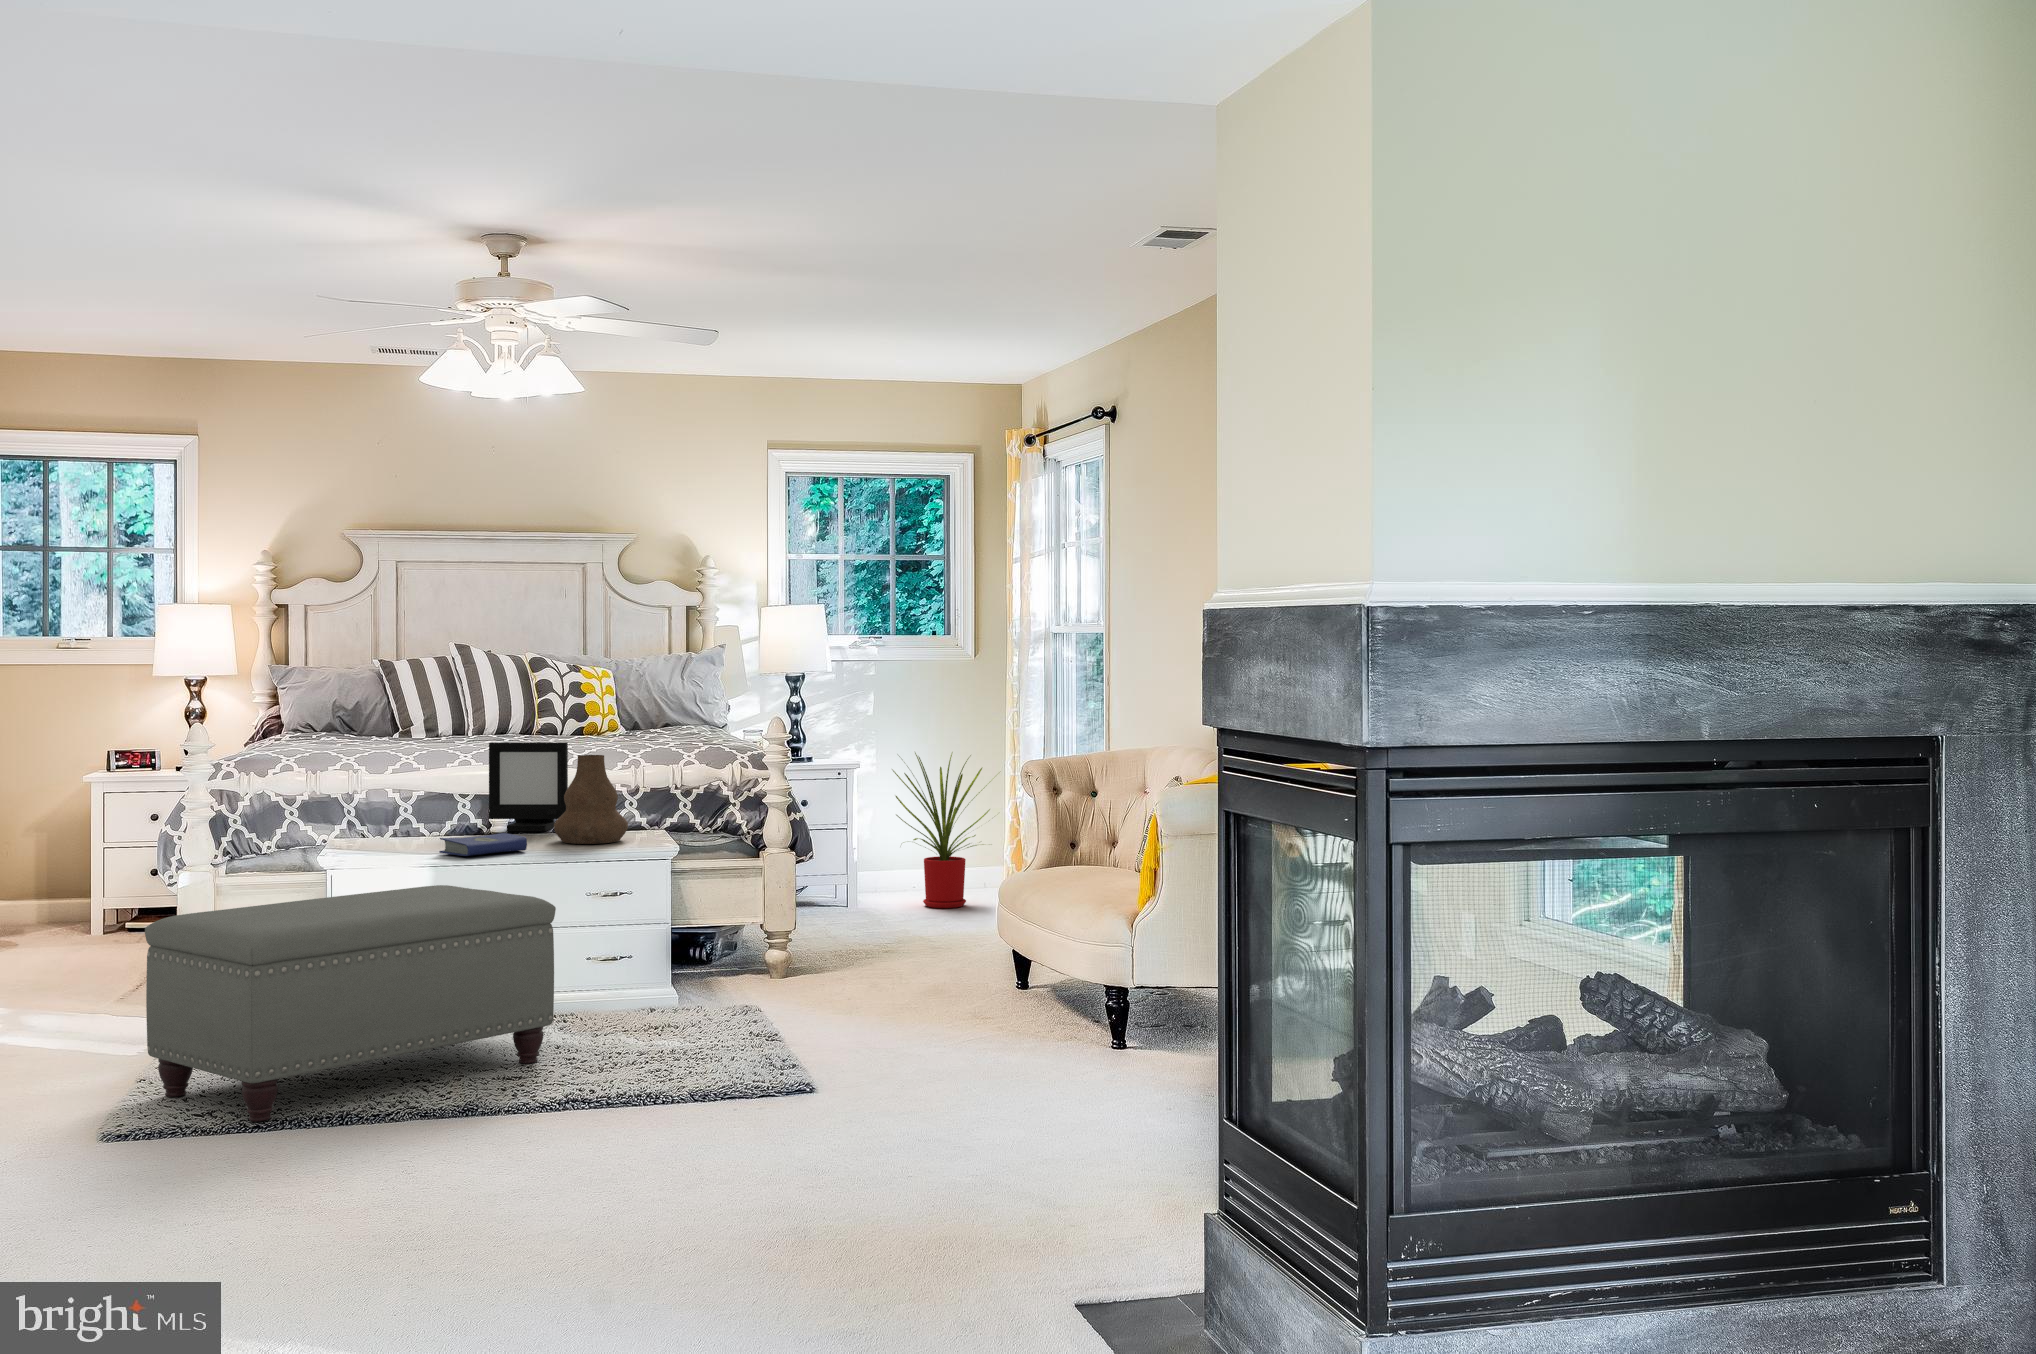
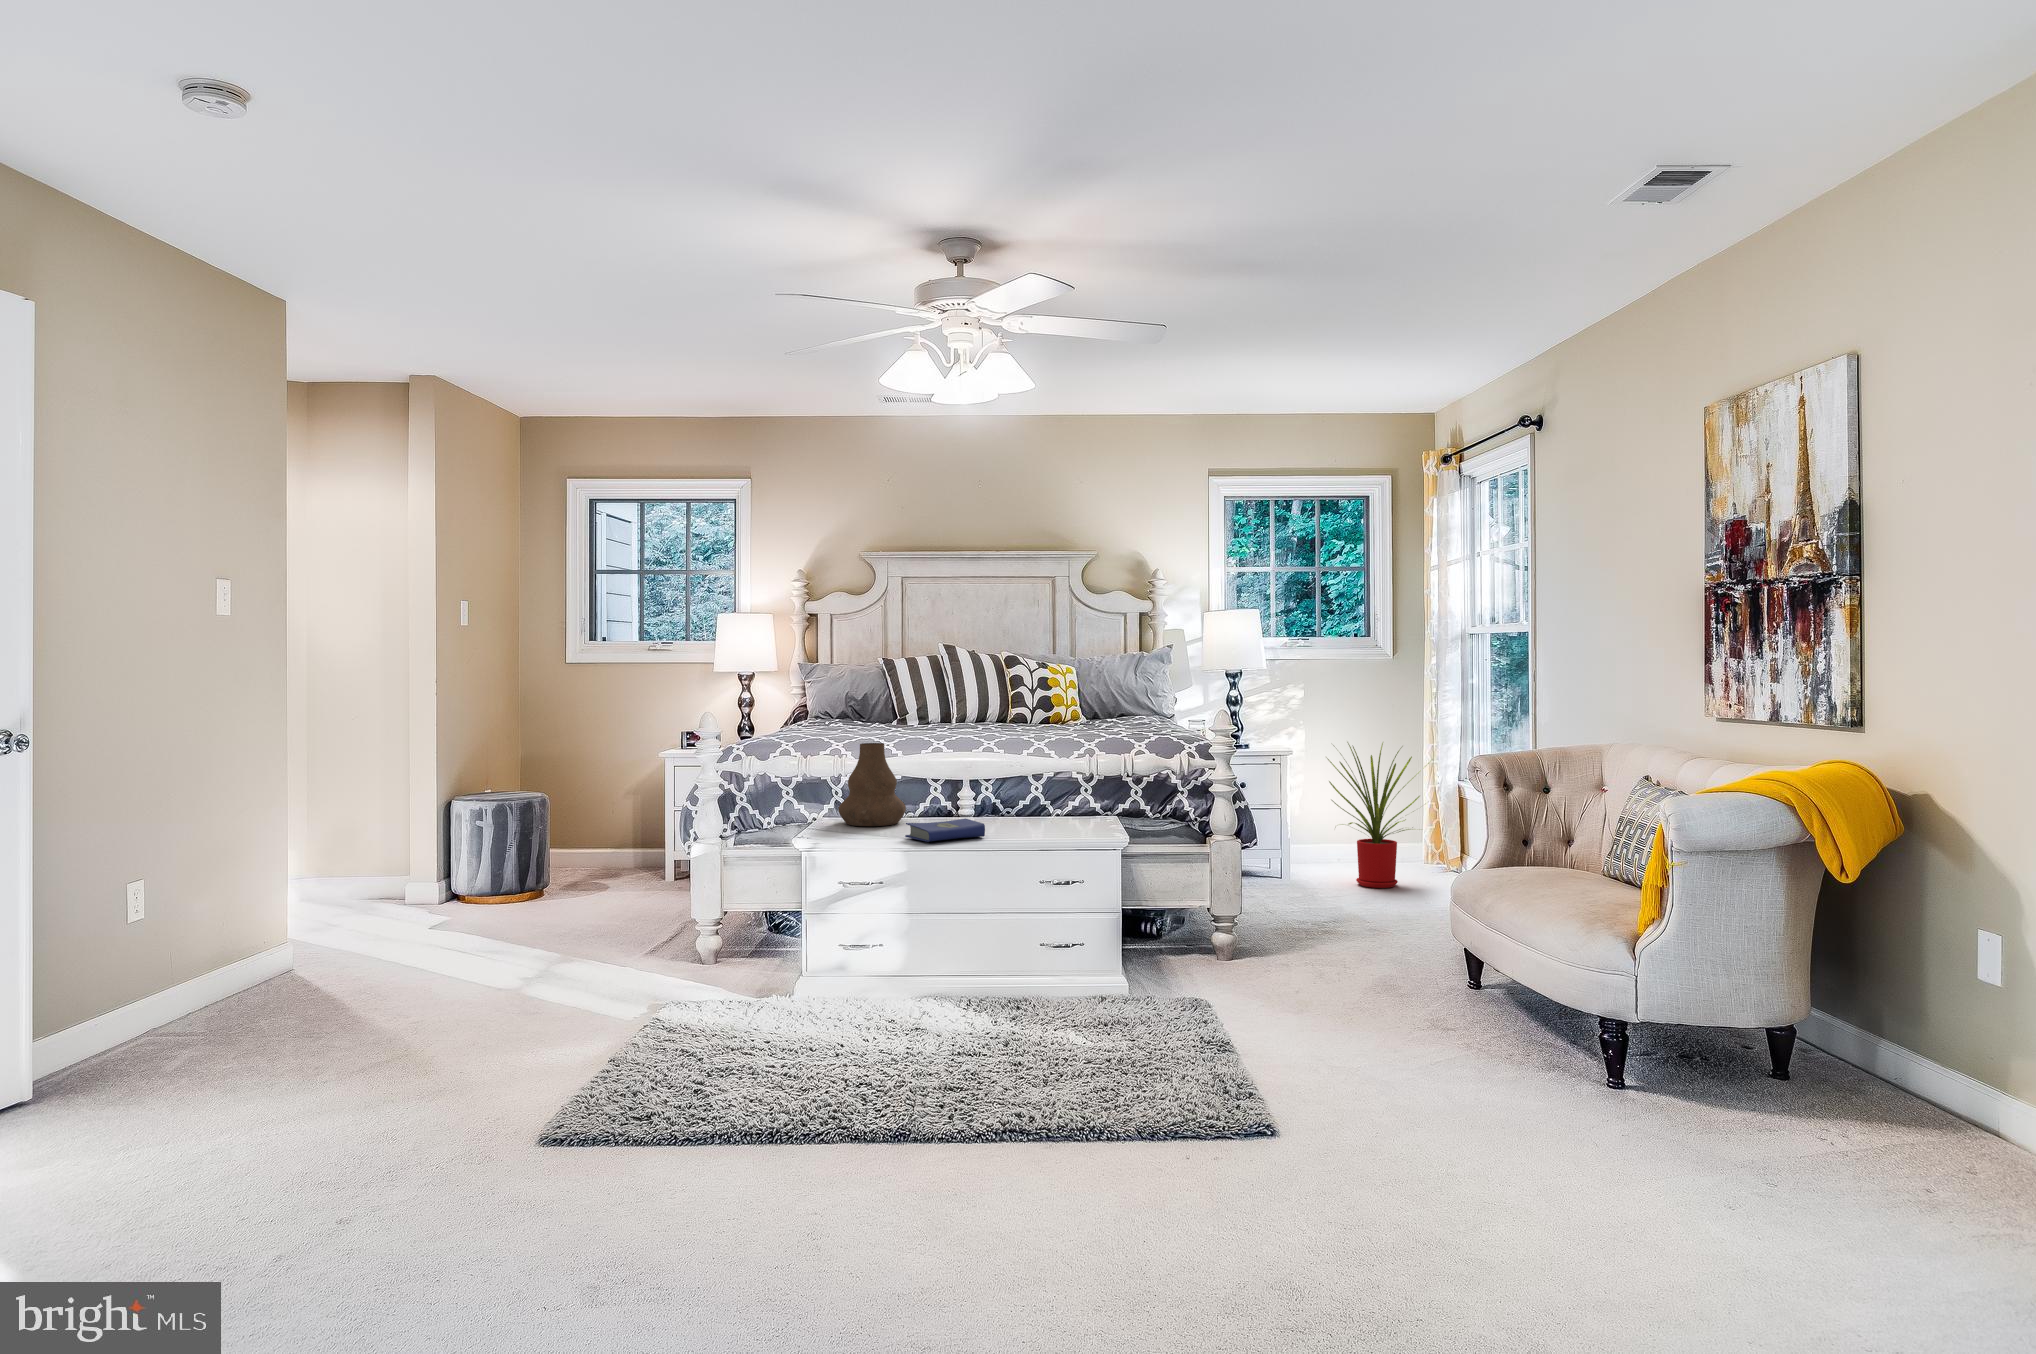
picture frame: present [489,742,568,831] -> none [958,732,1028,815]
vase: present [554,755,628,844] -> present [839,743,906,826]
ottoman: present [145,885,556,1122] -> none [607,874,1000,1130]

